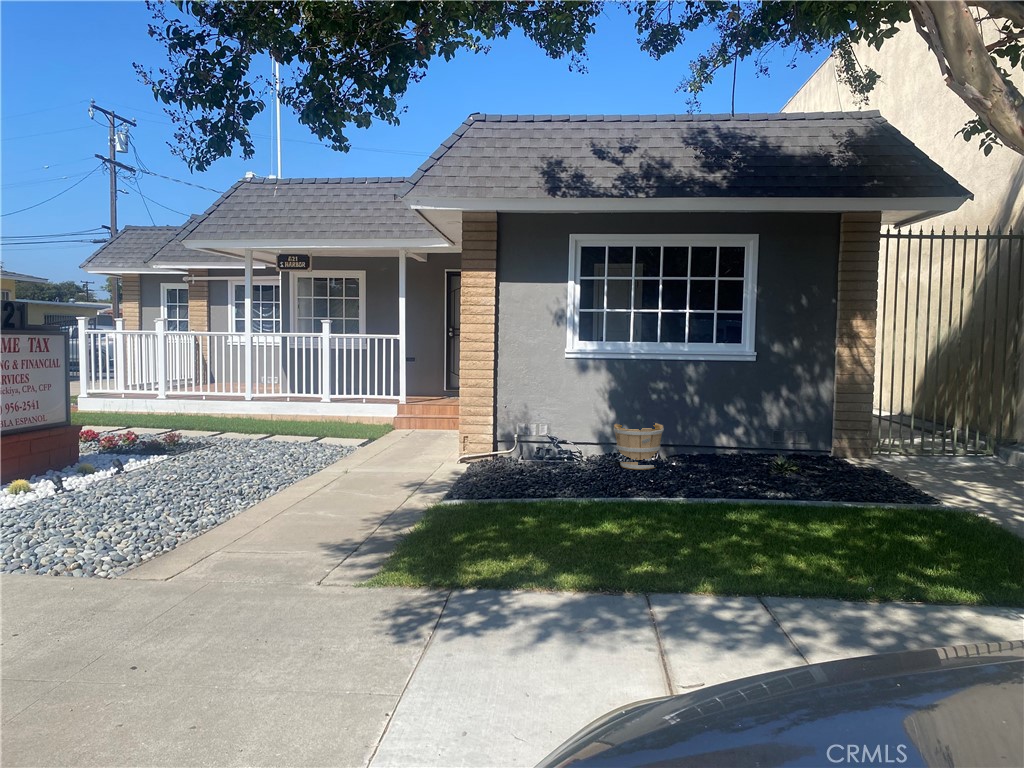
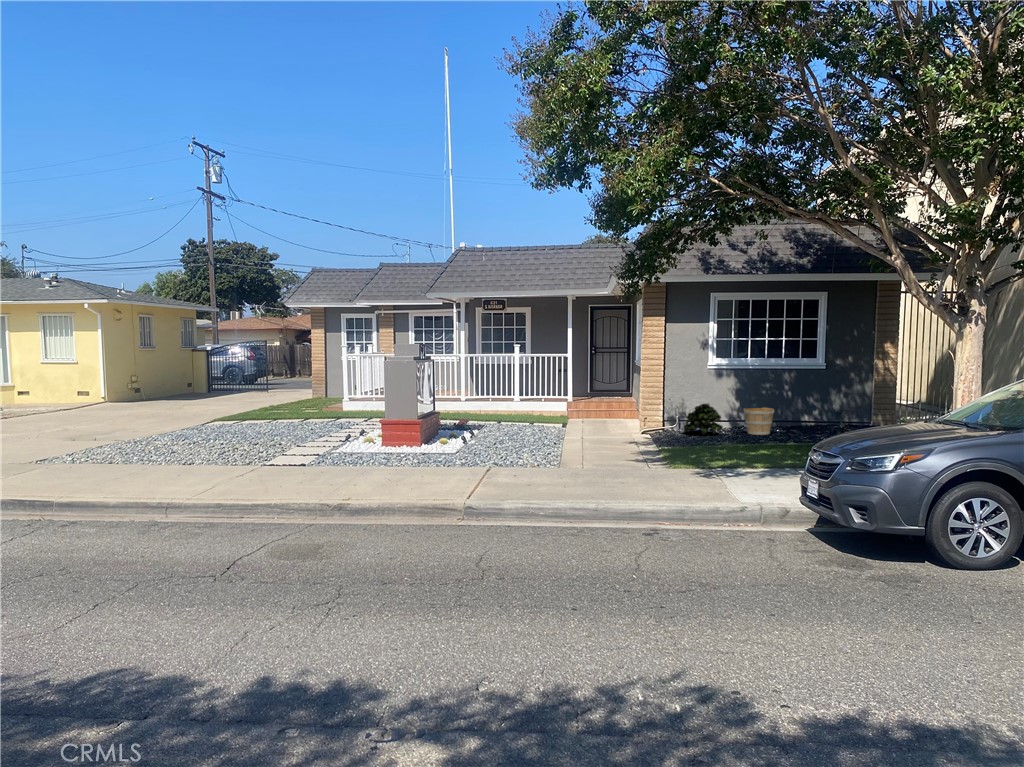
potted plant: none [515,415,578,469] -> present [684,404,723,434]

